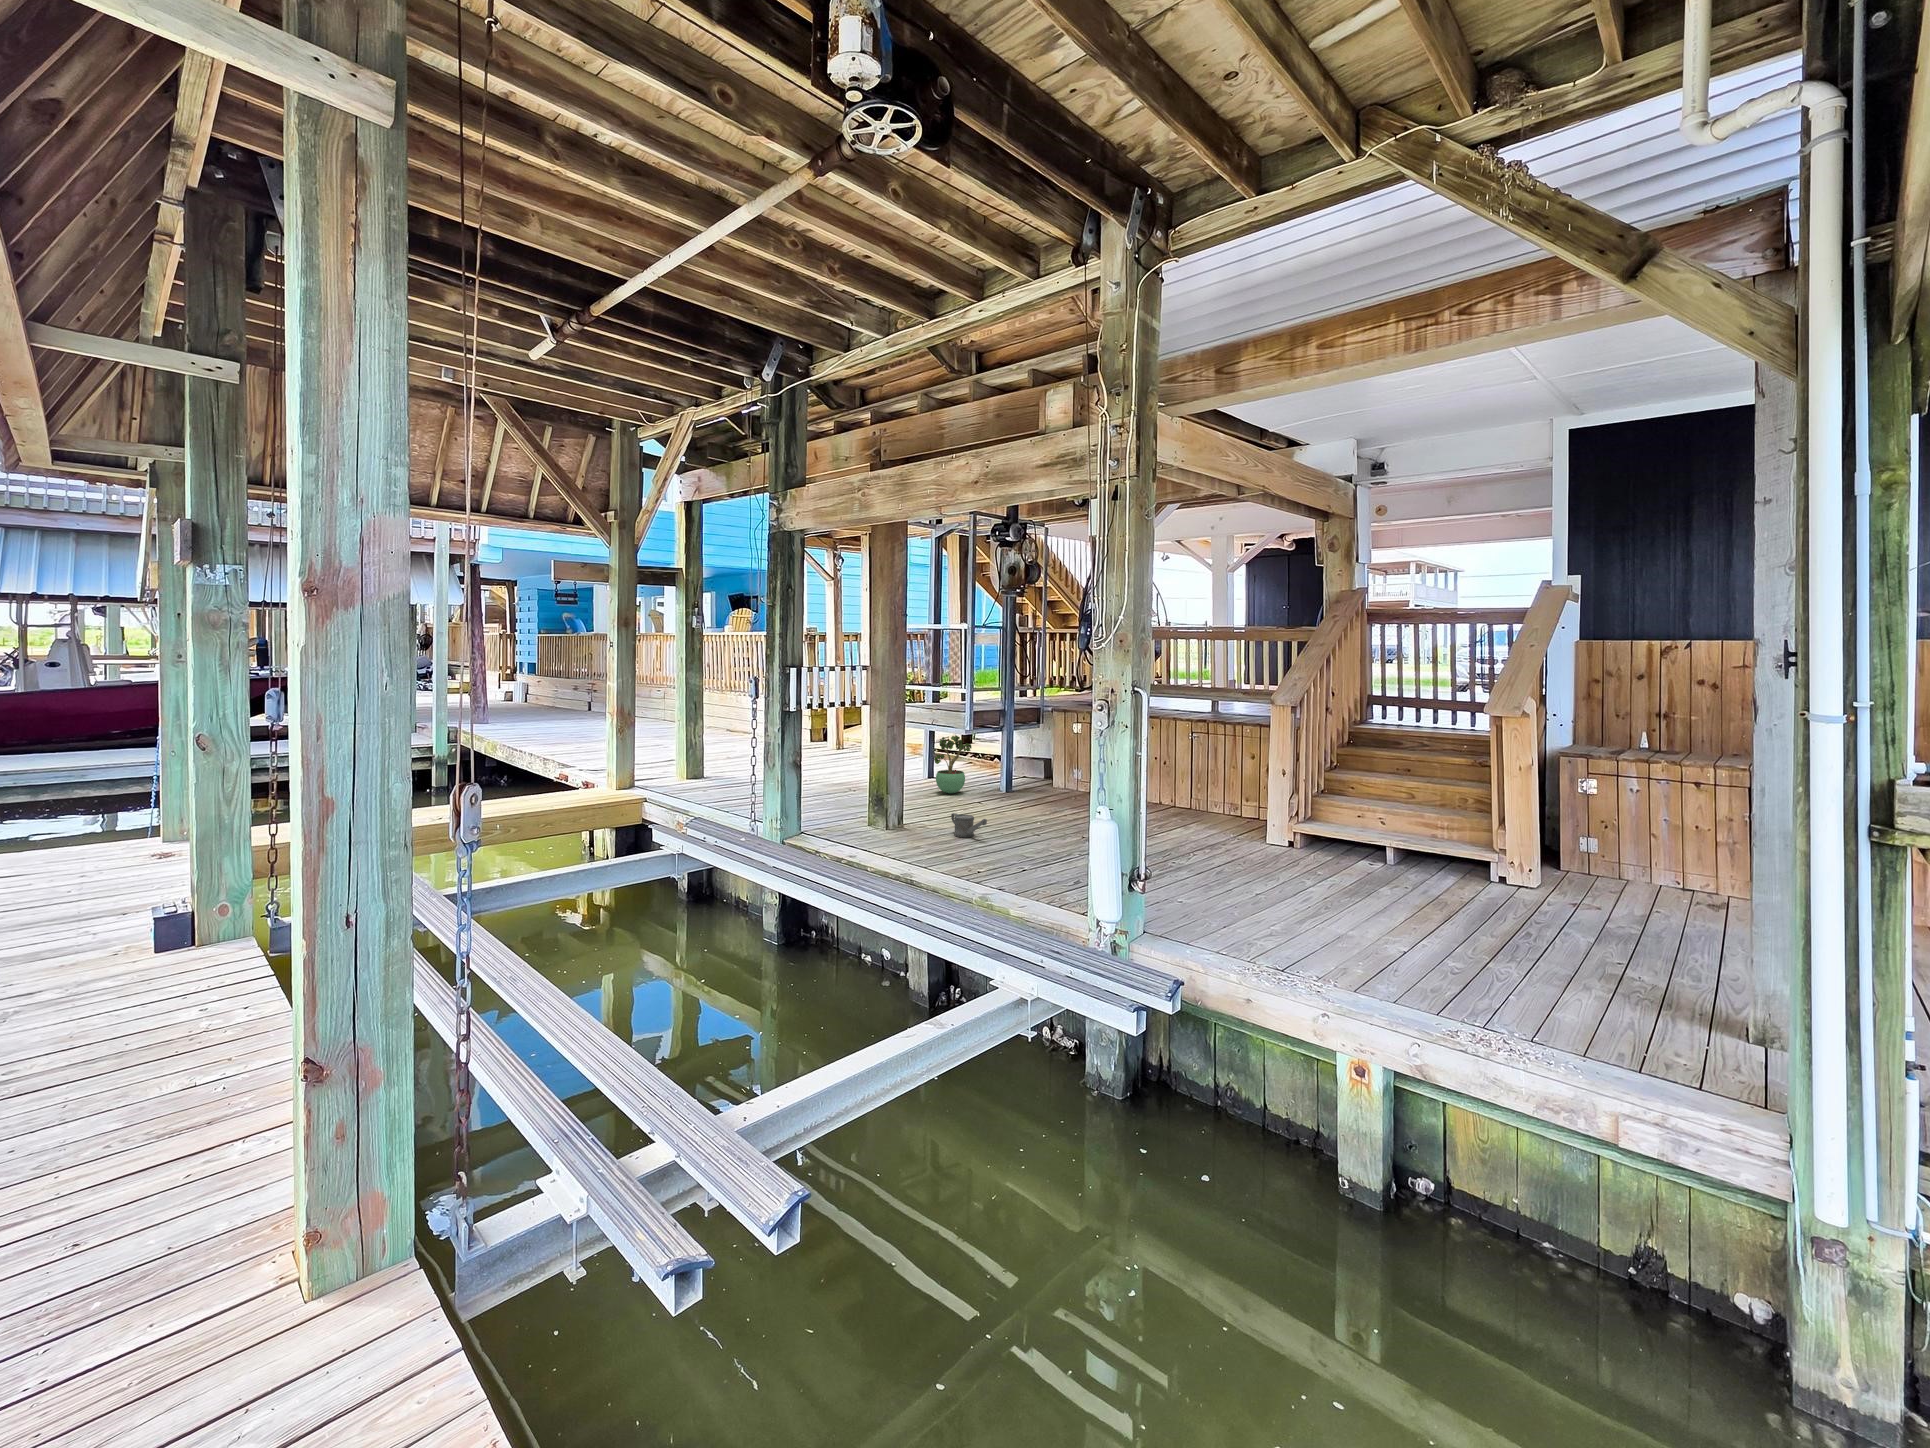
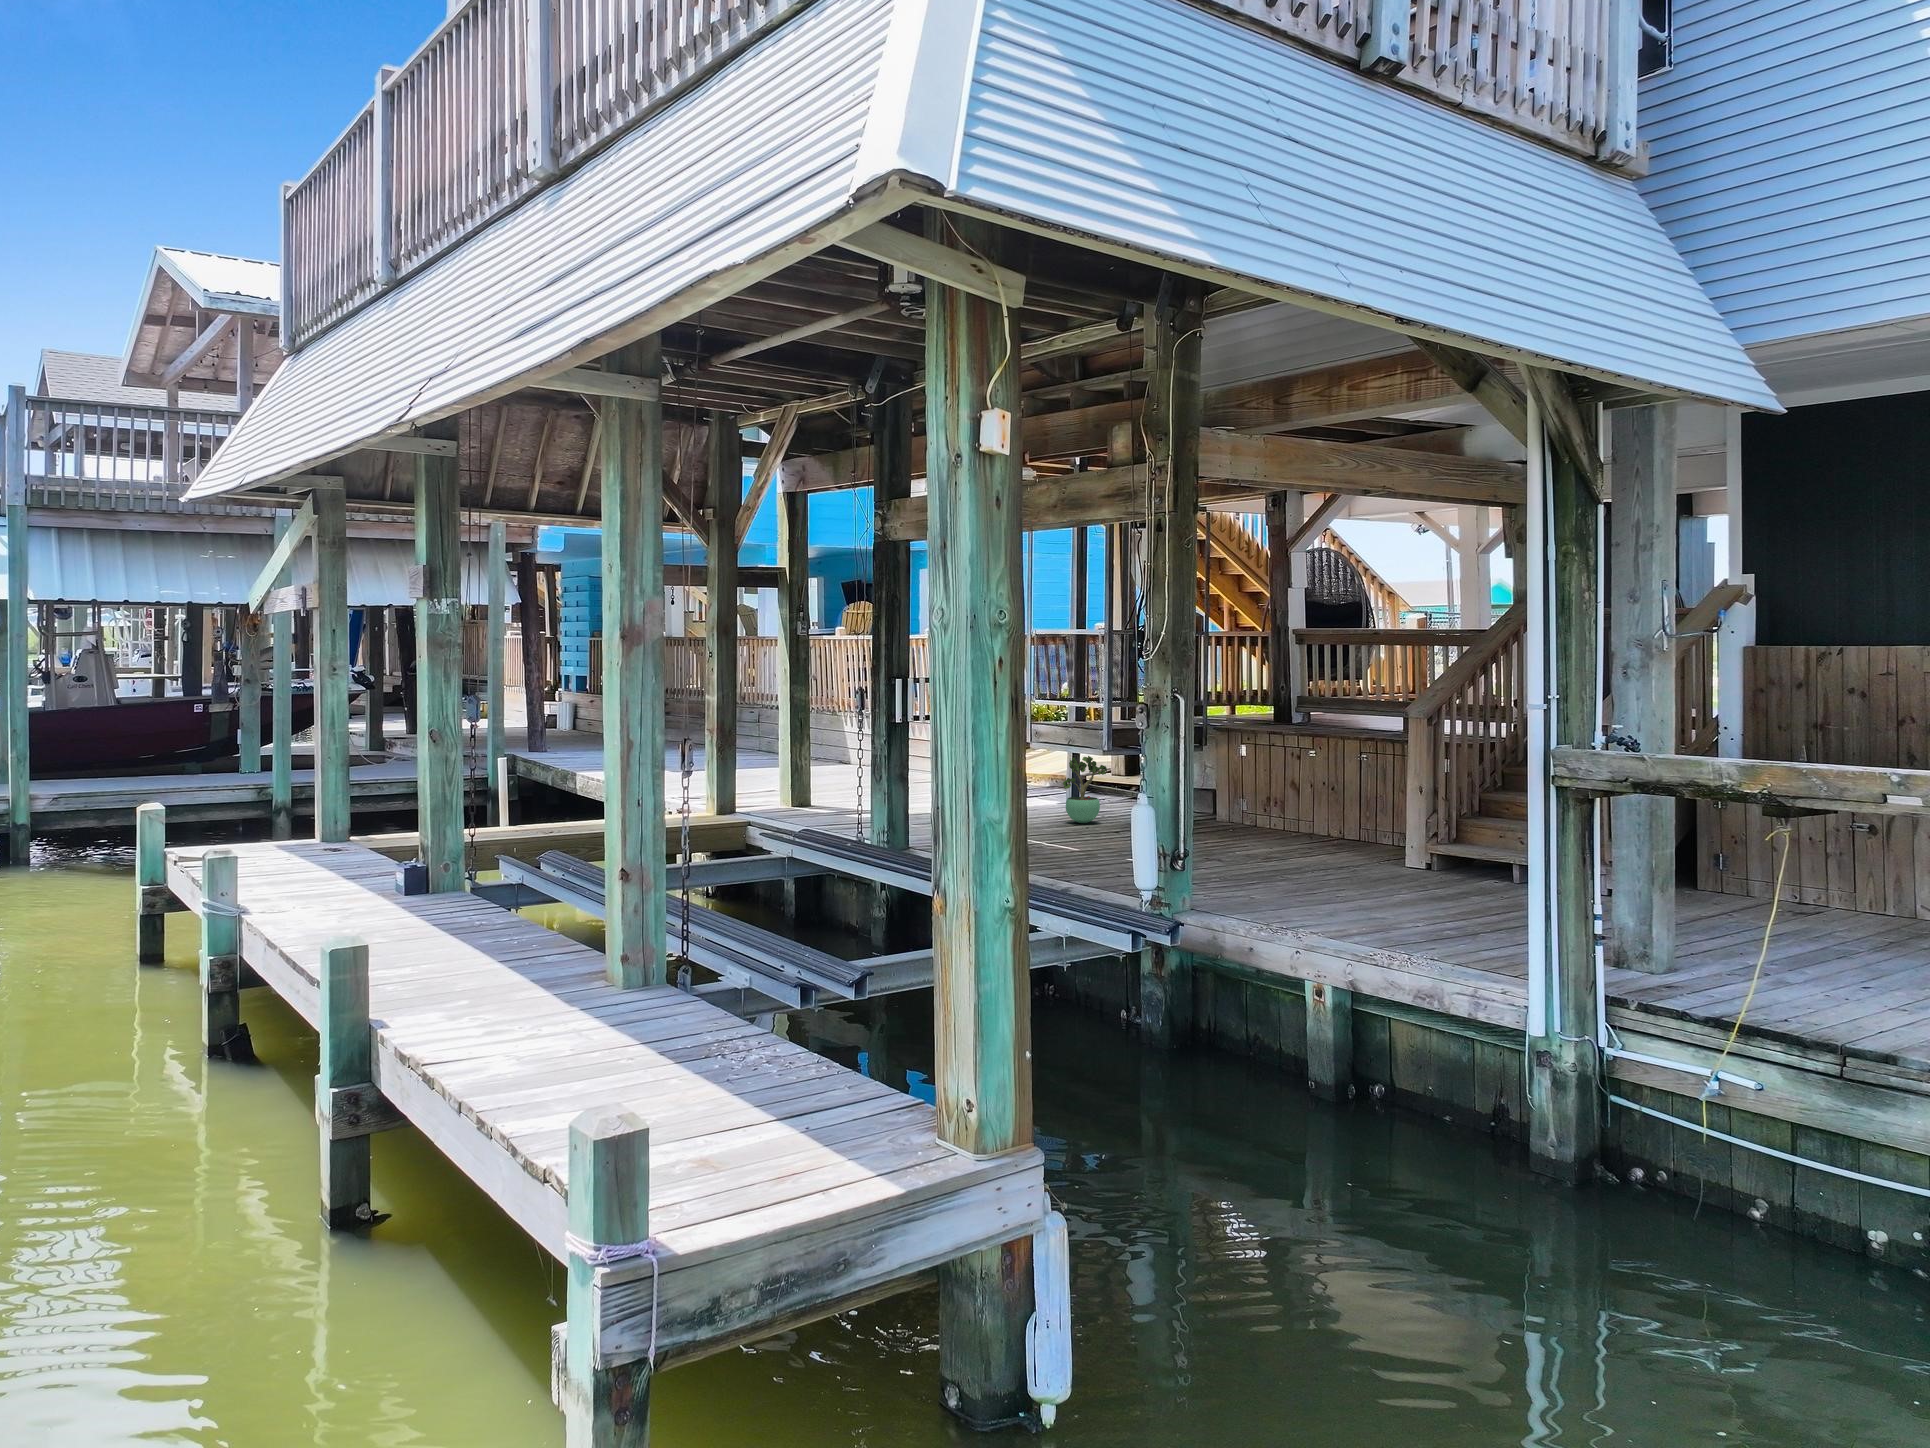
watering can: present [951,813,987,837] -> none [1064,832,1097,857]

